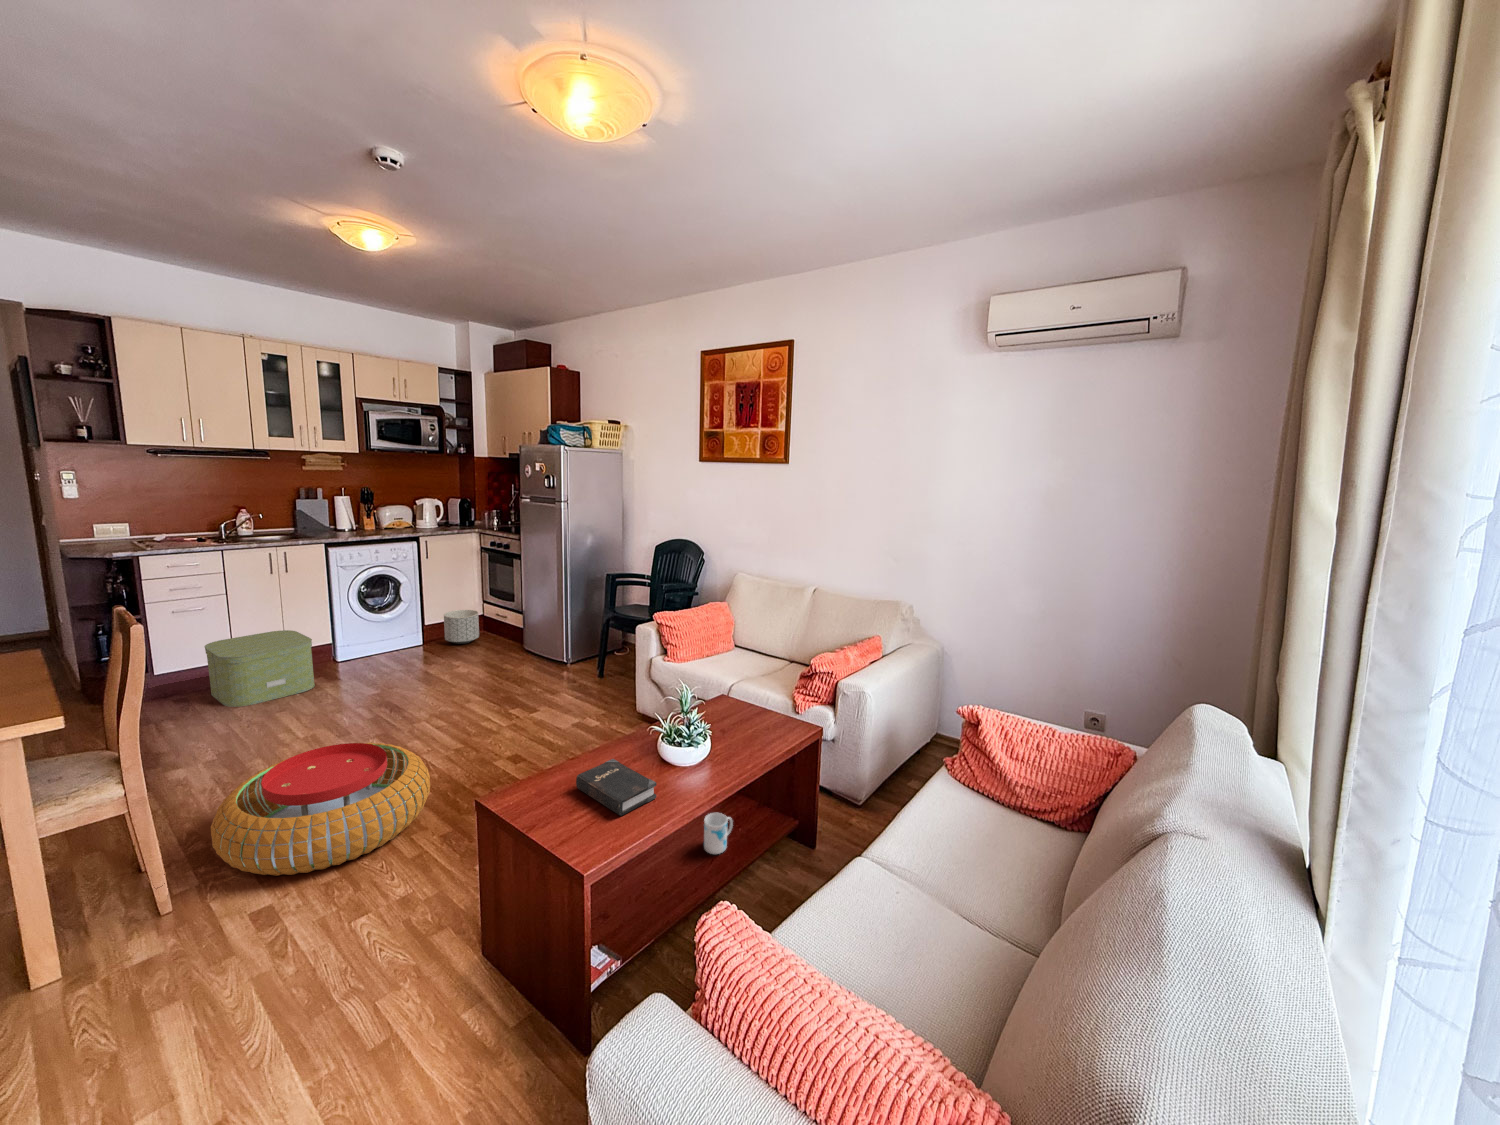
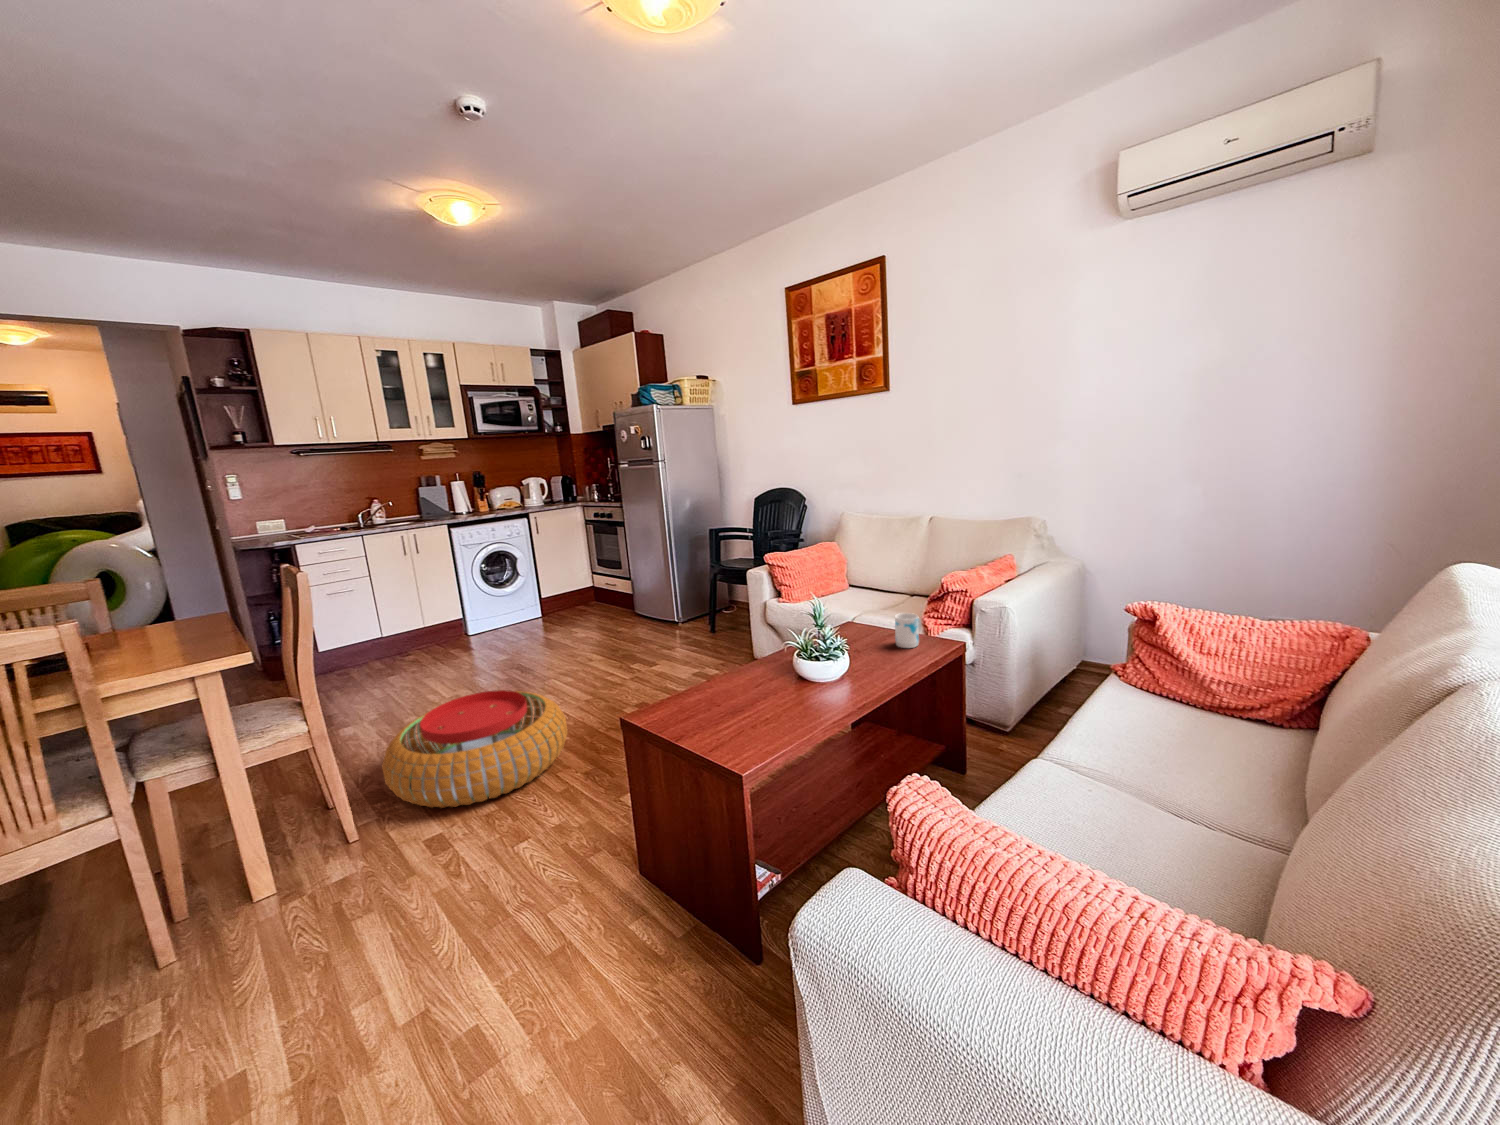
planter: present [444,610,479,644] -> none [558,581,591,613]
storage box: present [205,630,315,707] -> none [358,606,453,675]
hardback book: present [576,759,656,816] -> none [715,676,799,725]
mug: present [704,813,733,854] -> present [895,613,921,648]

